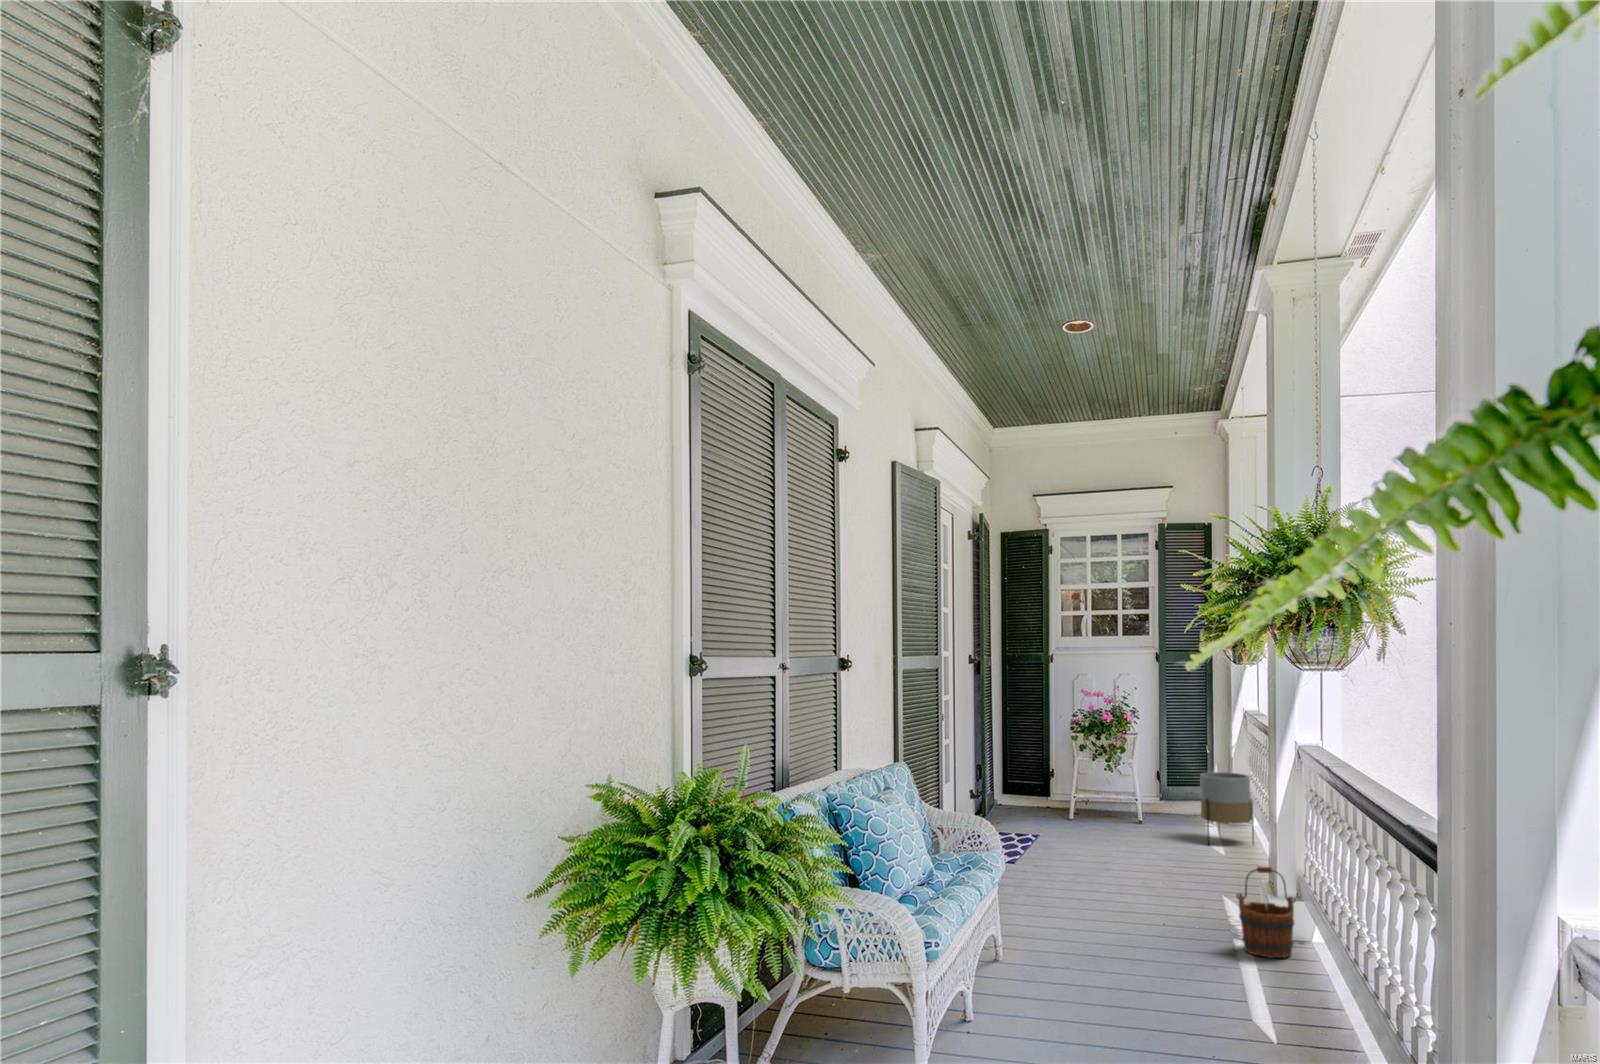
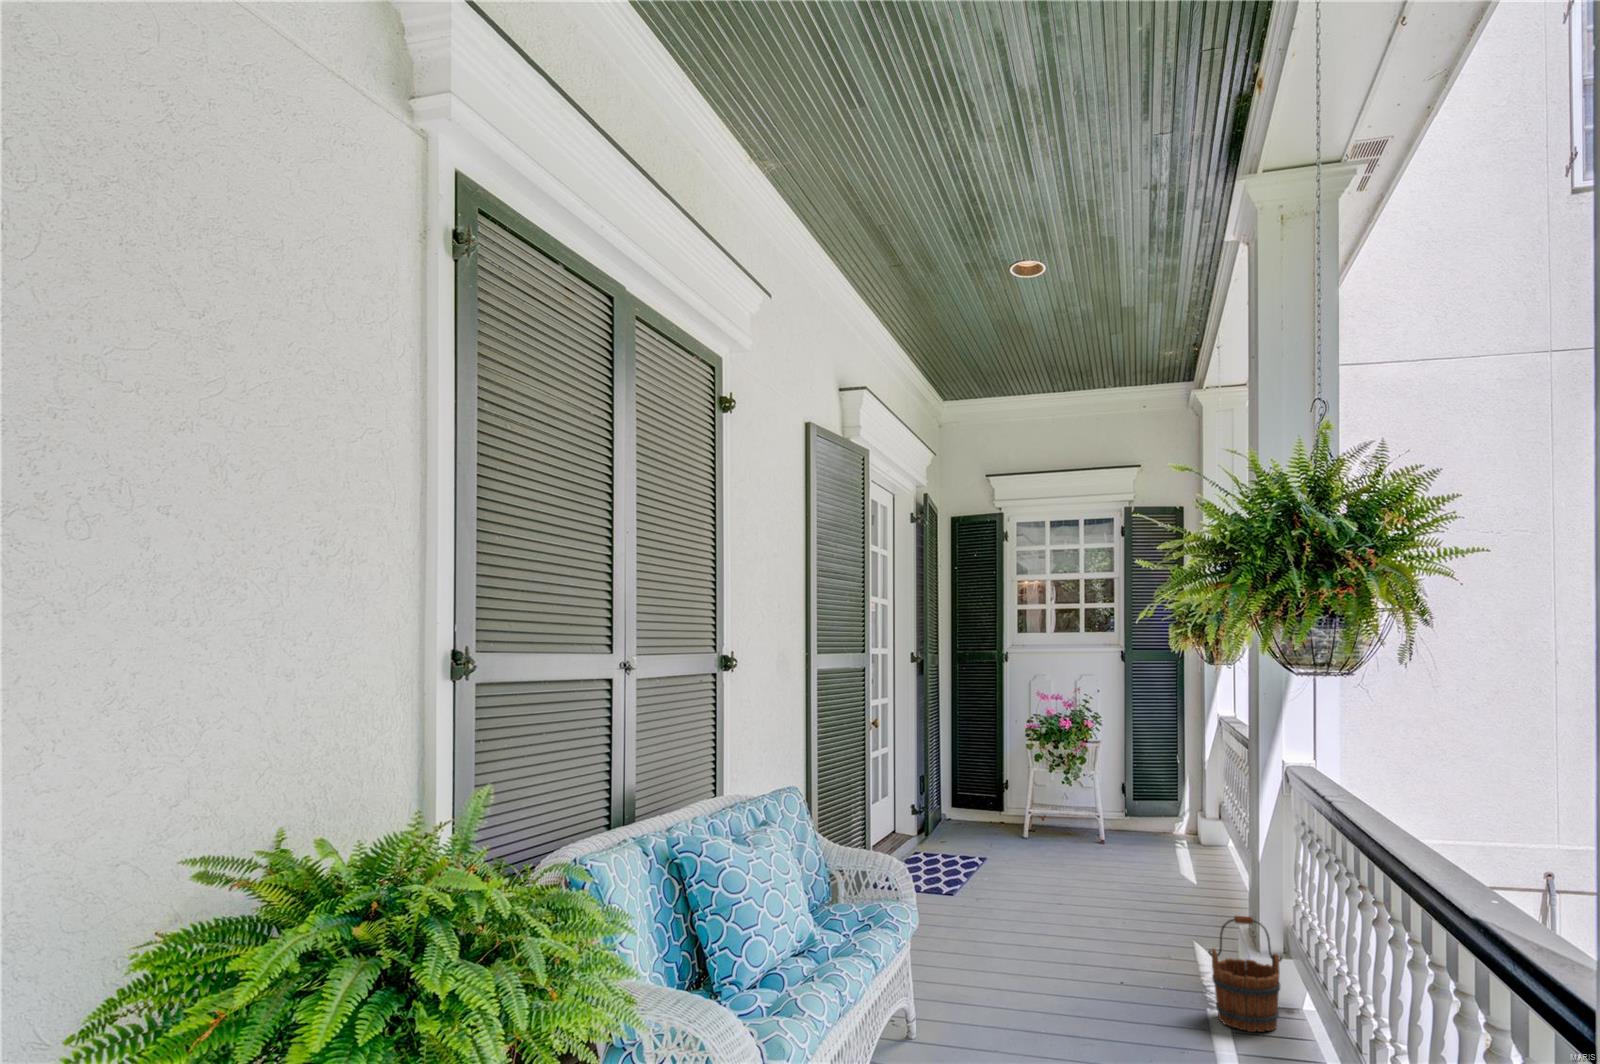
planter: present [1200,772,1254,845] -> none [1168,786,1229,872]

